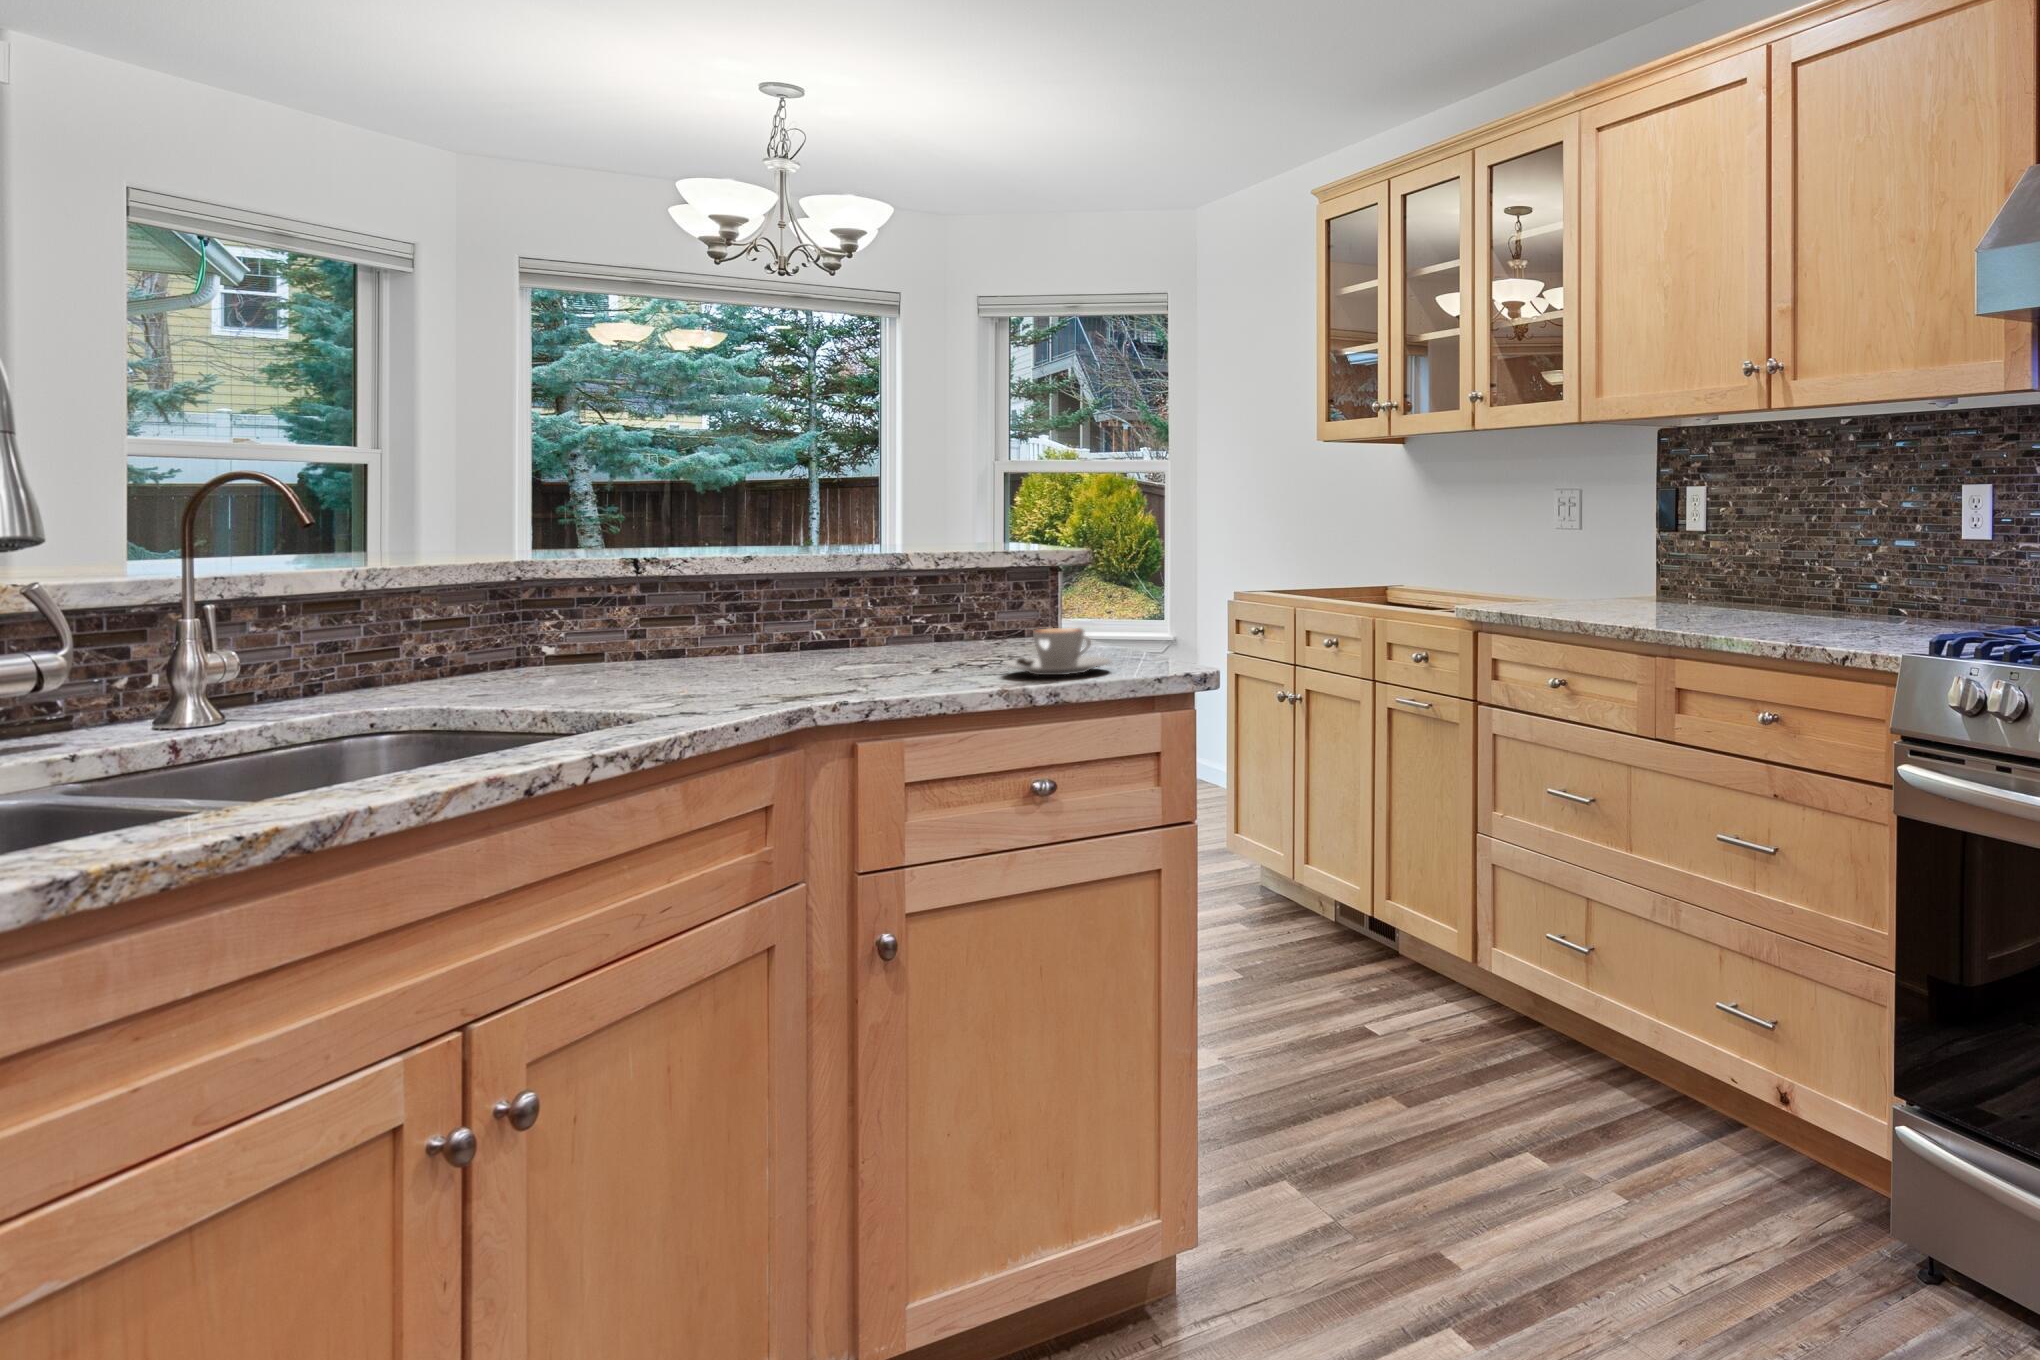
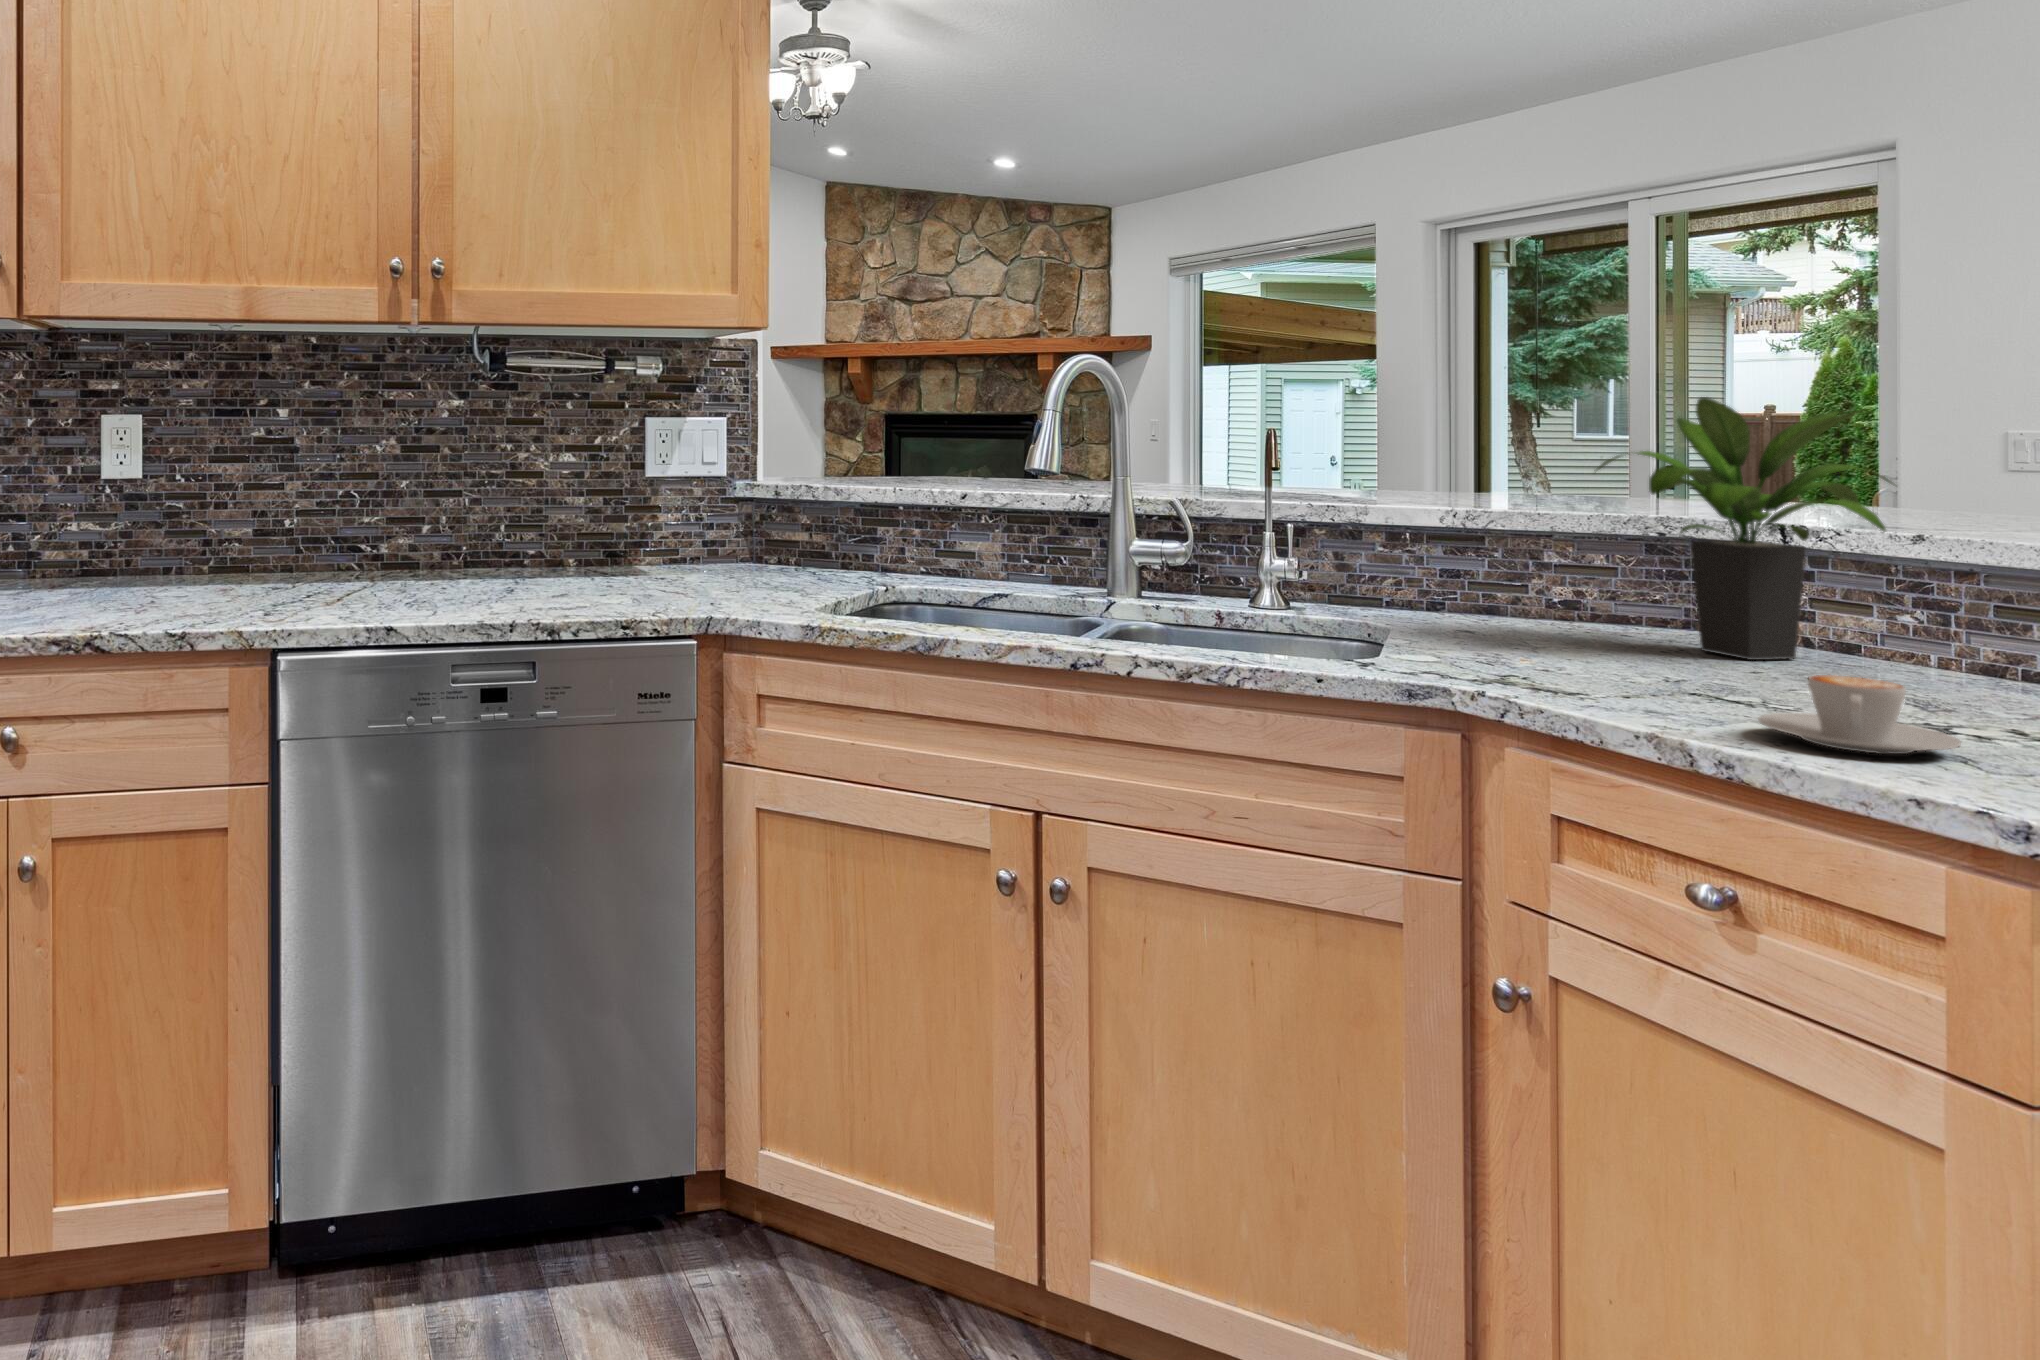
potted plant: none [560,439,788,670] -> present [1597,397,1893,660]

